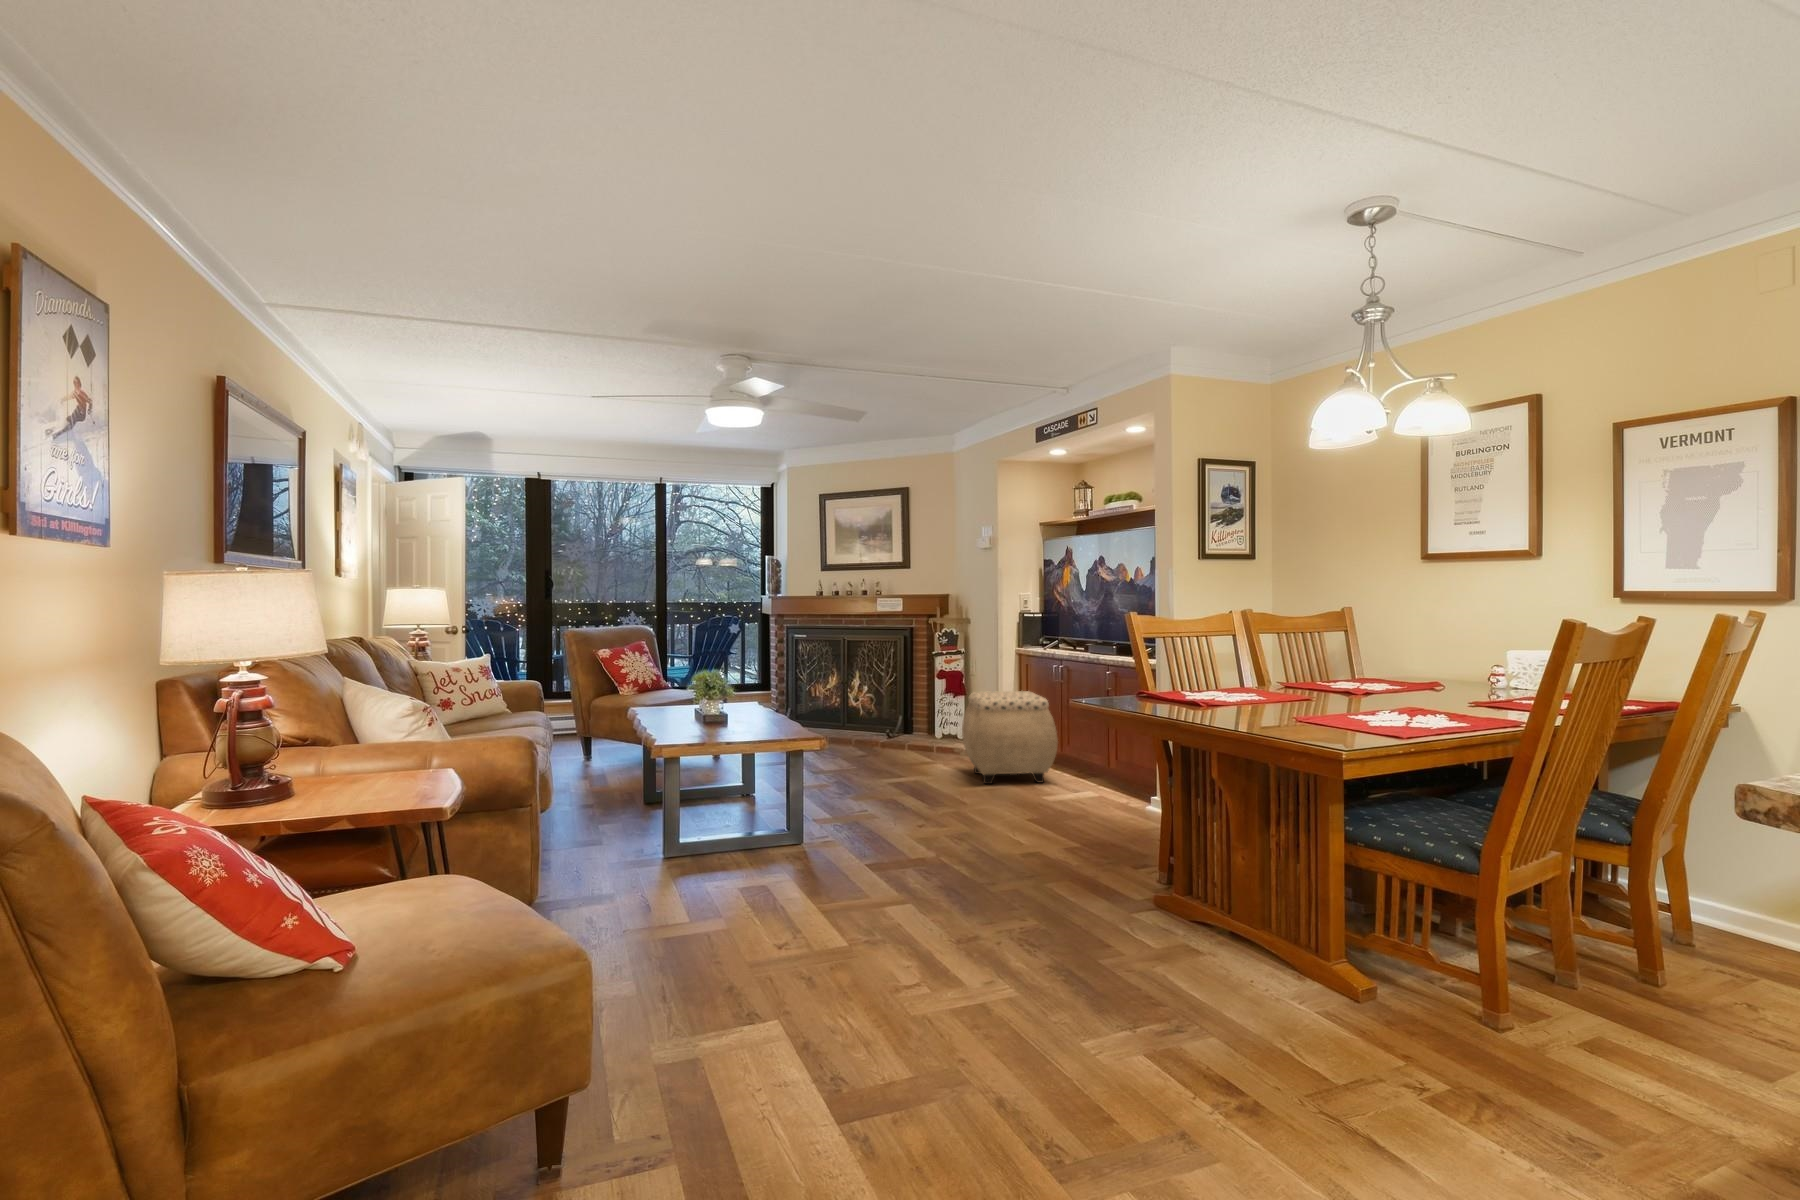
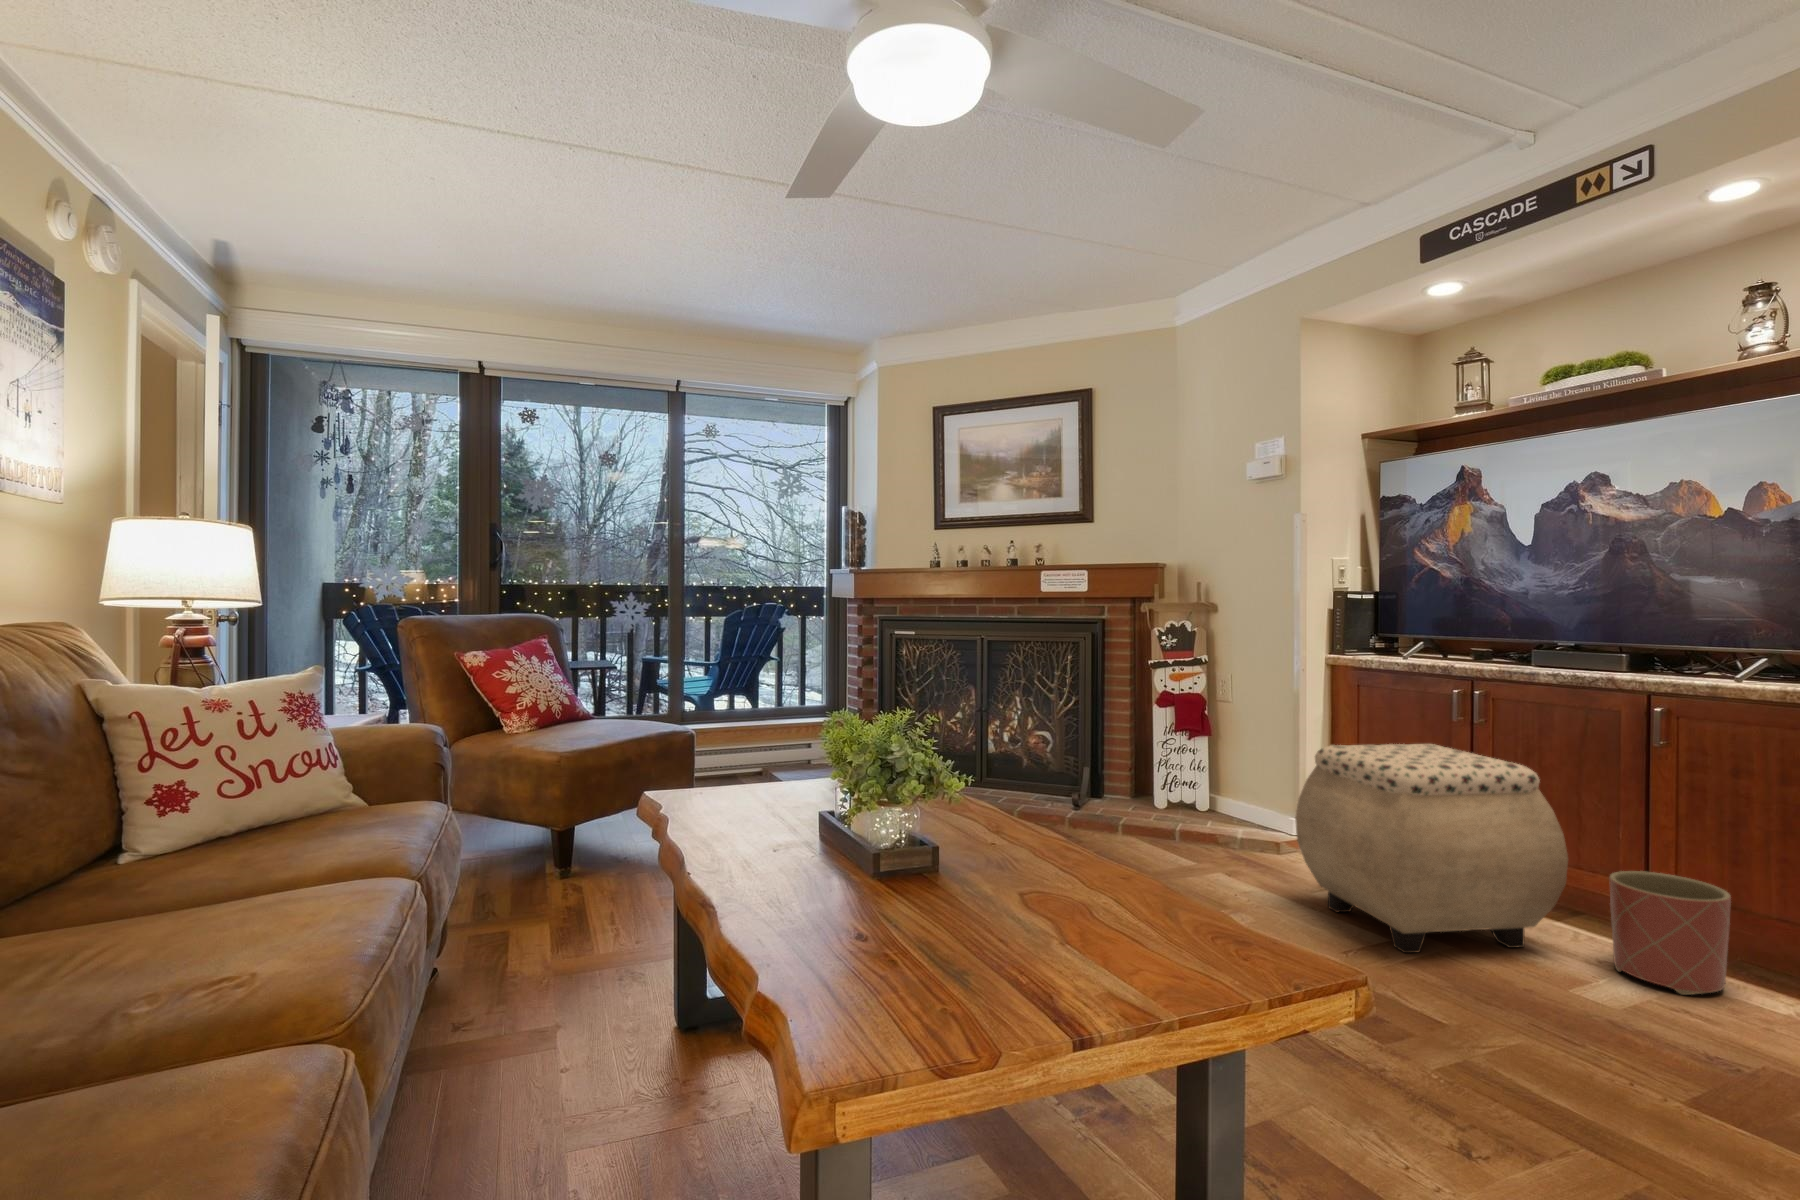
planter: none [1068,745,1109,793] -> present [1609,871,1731,995]

